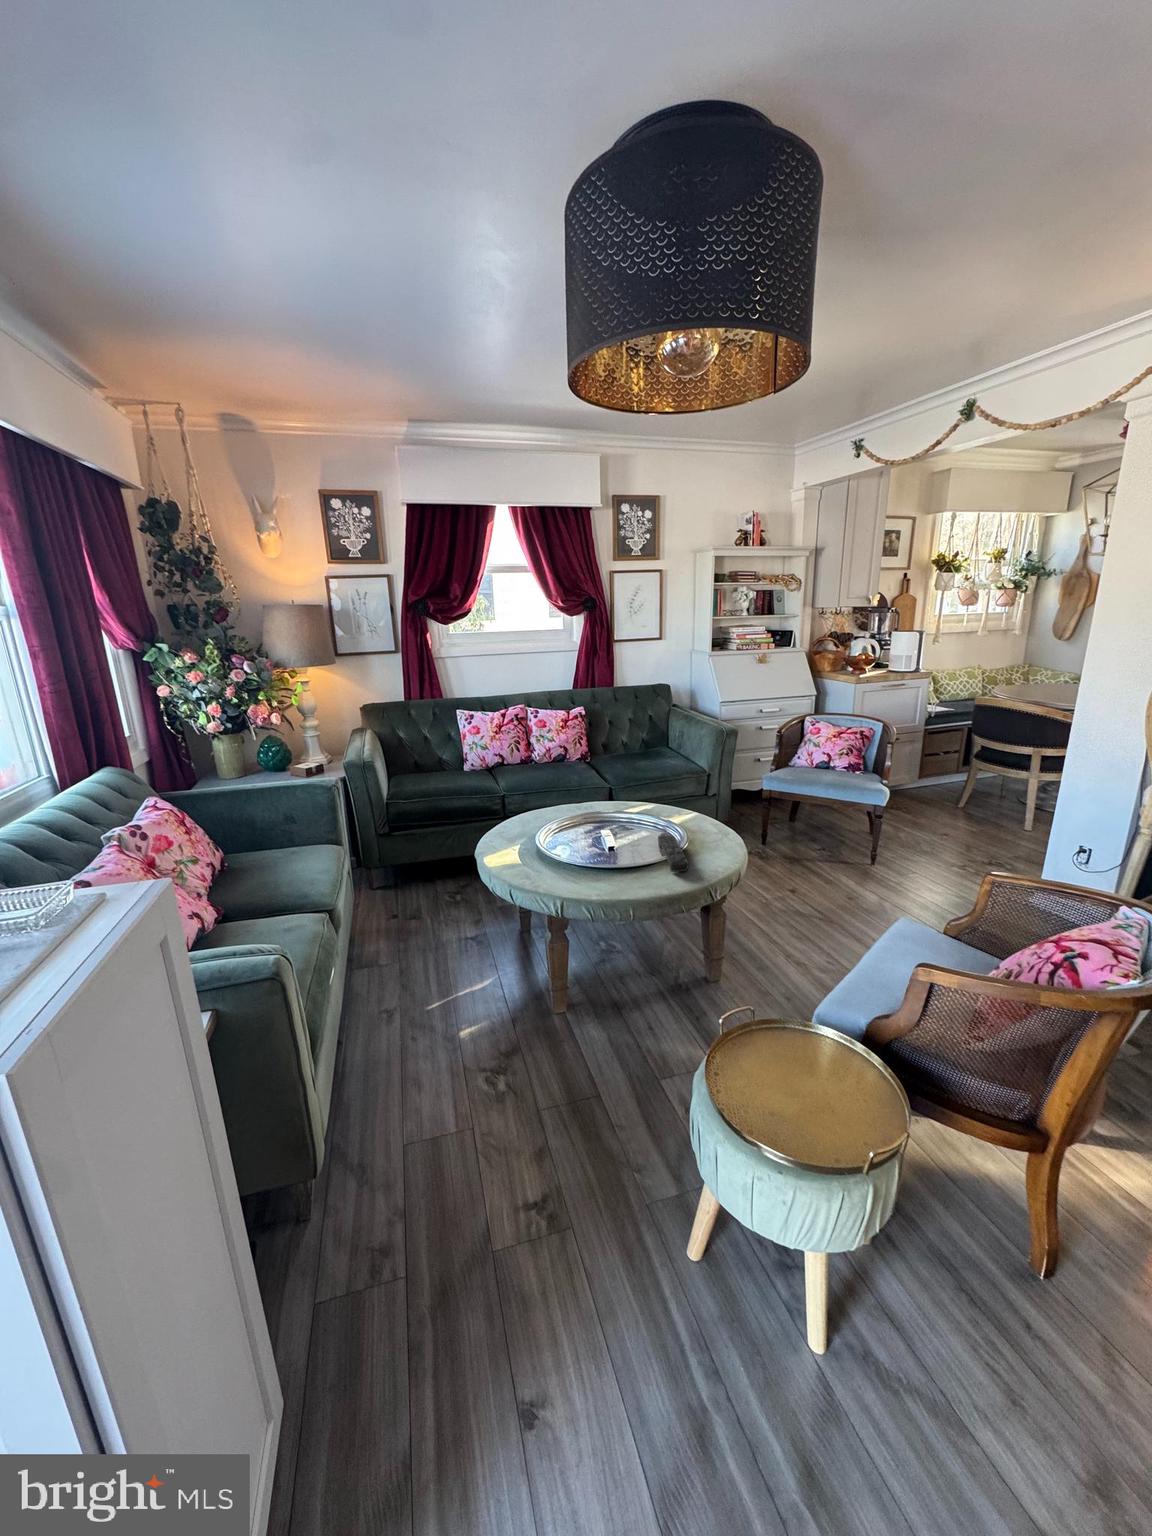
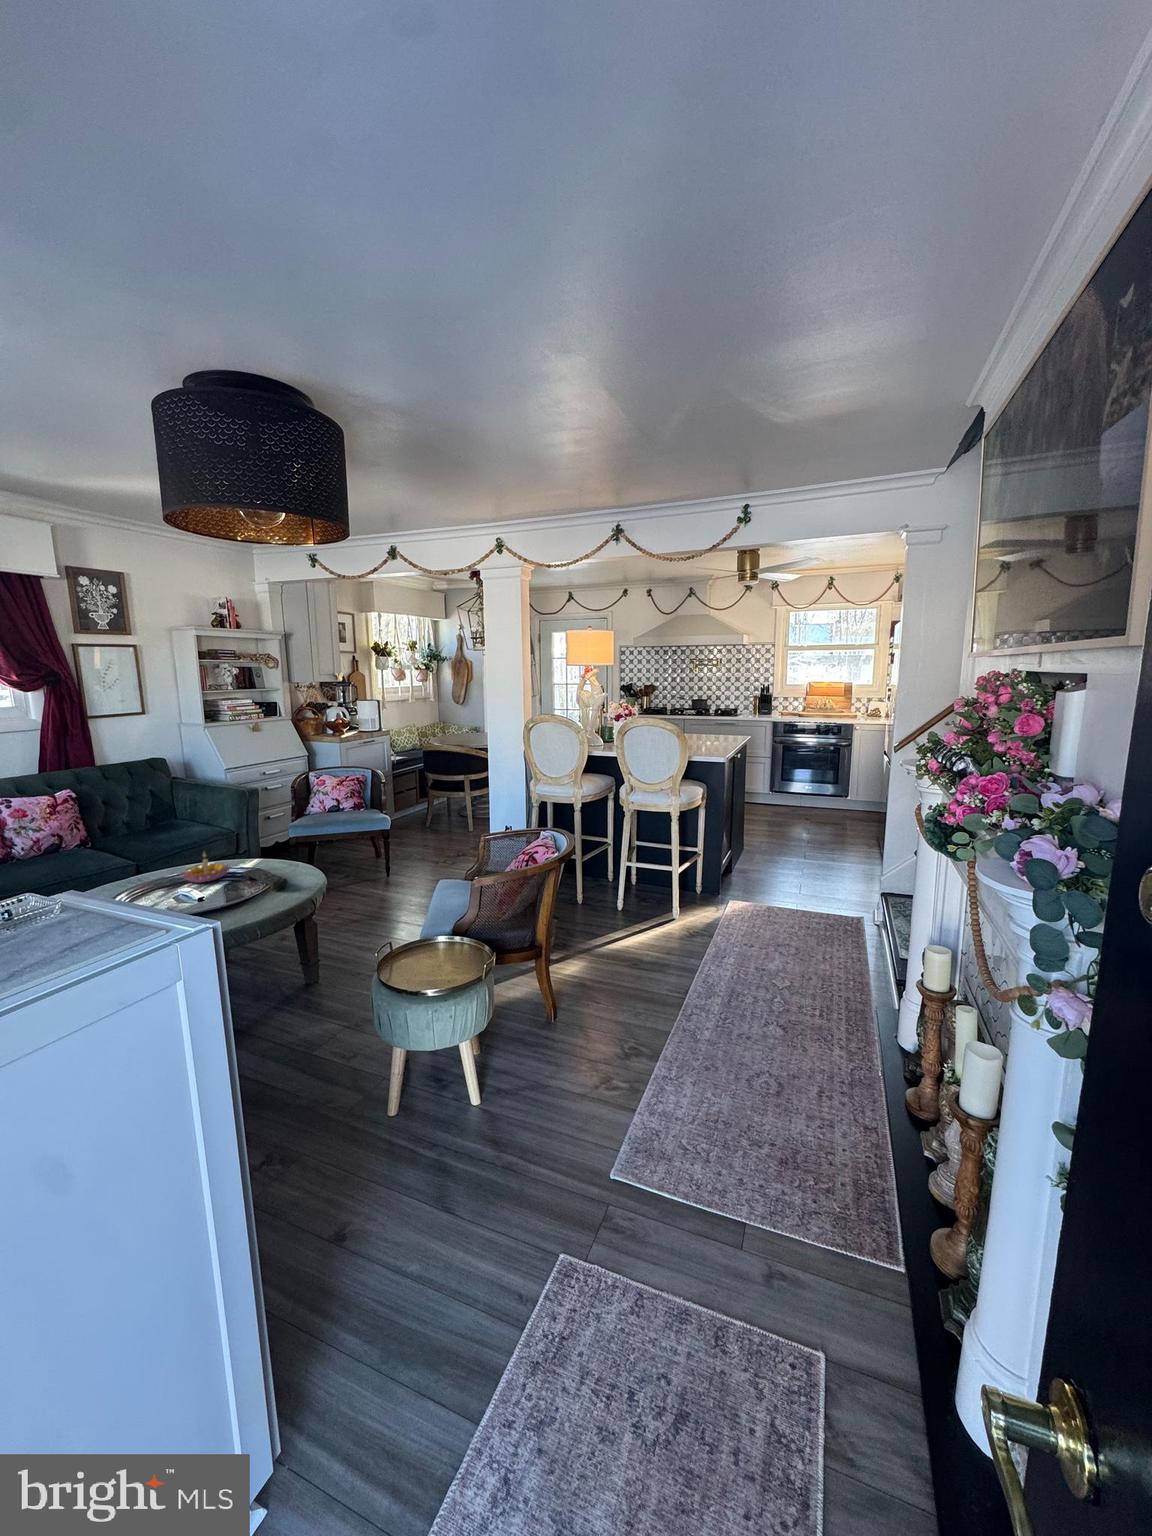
candle holder: none [603,801,651,837] -> present [182,853,230,883]

